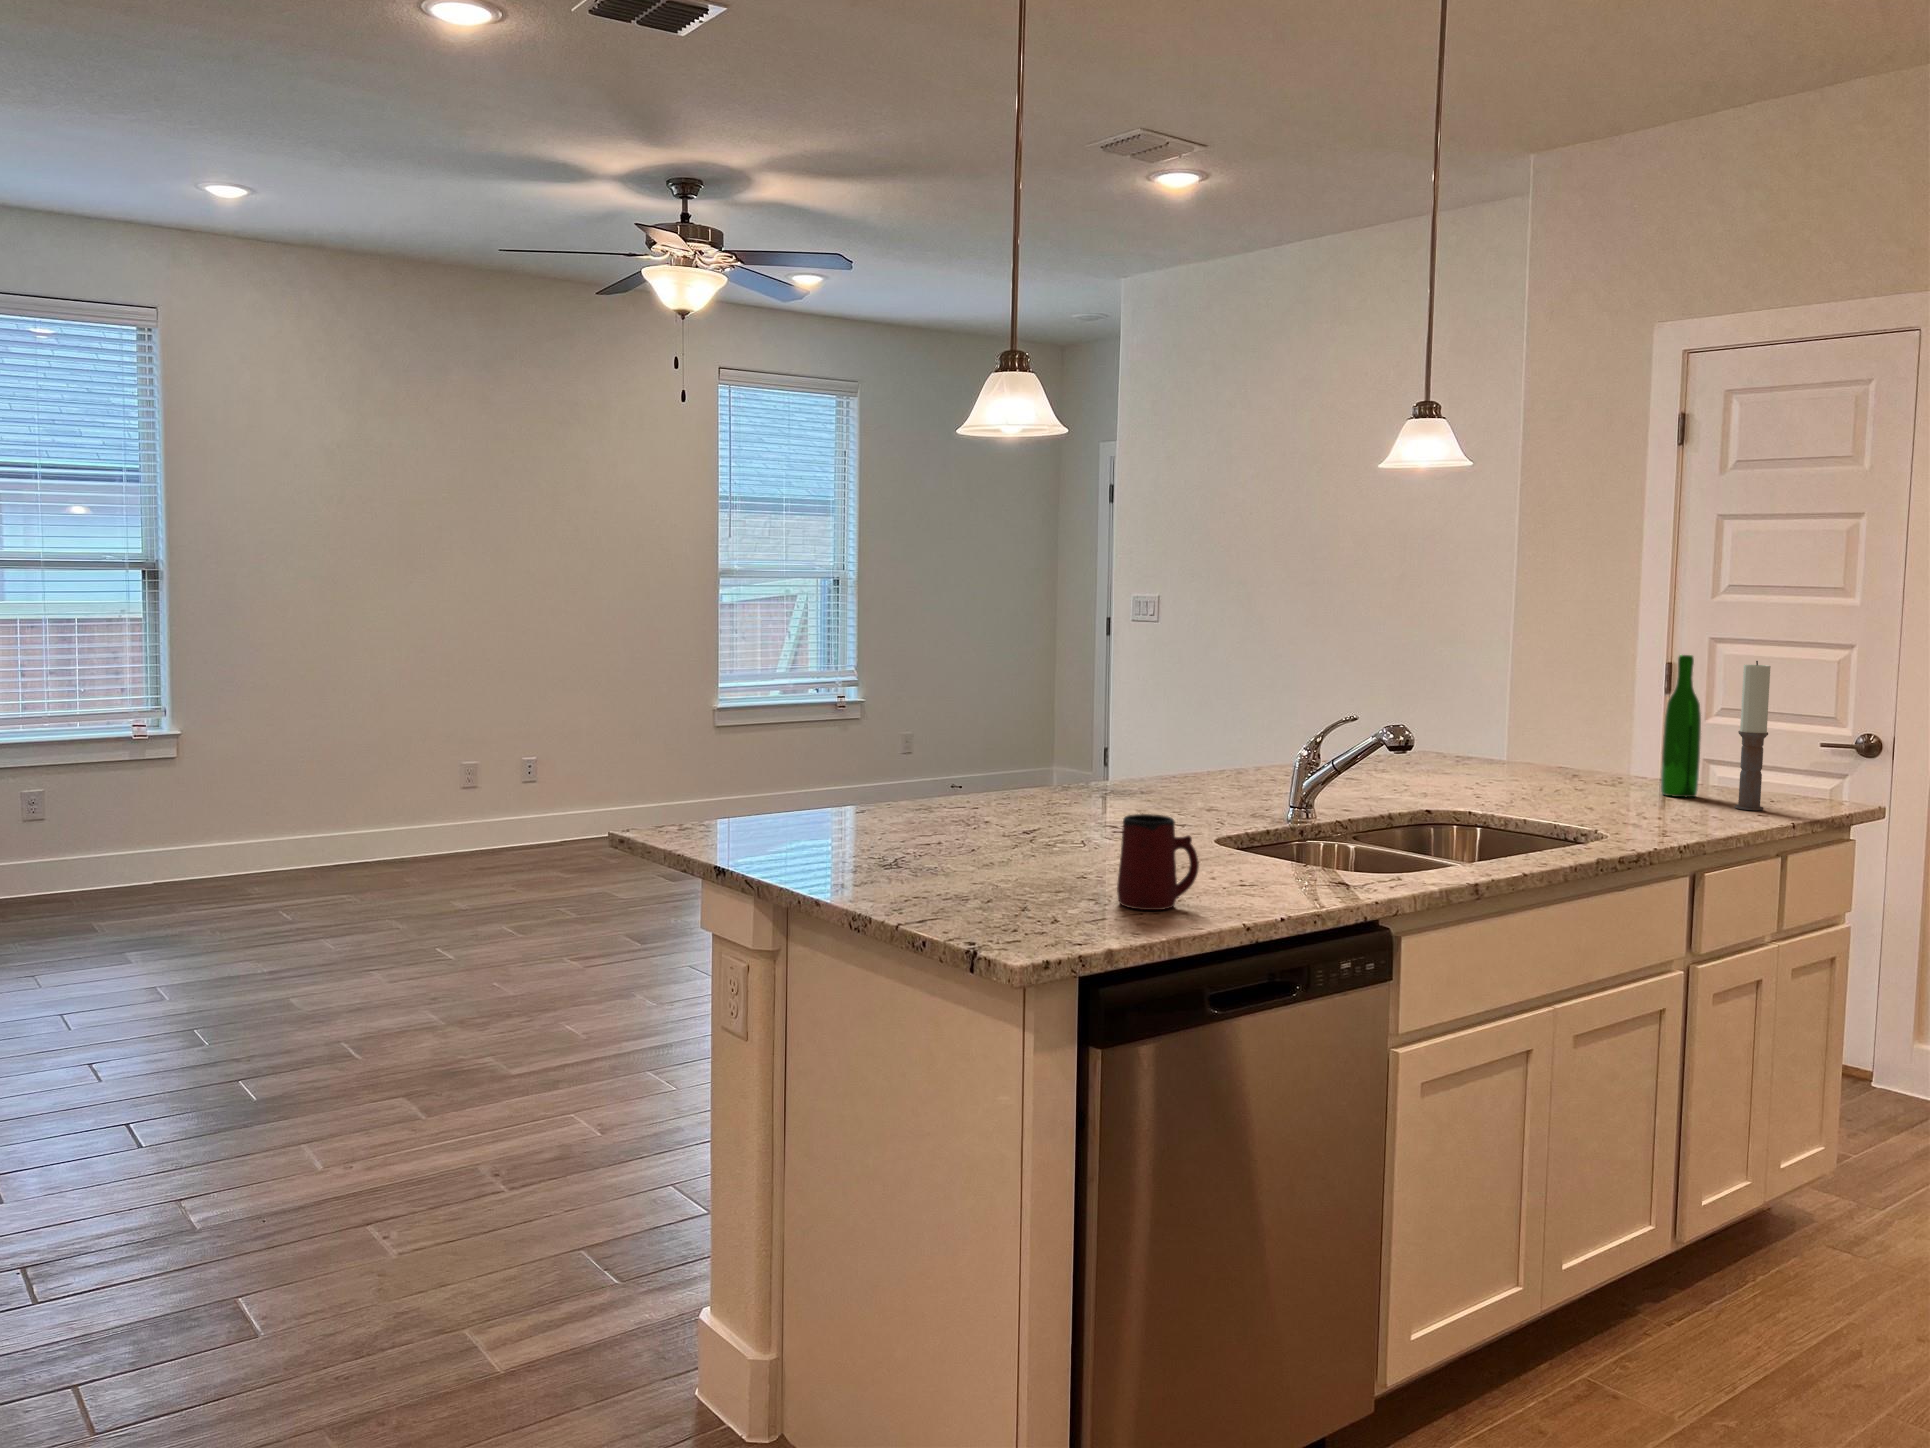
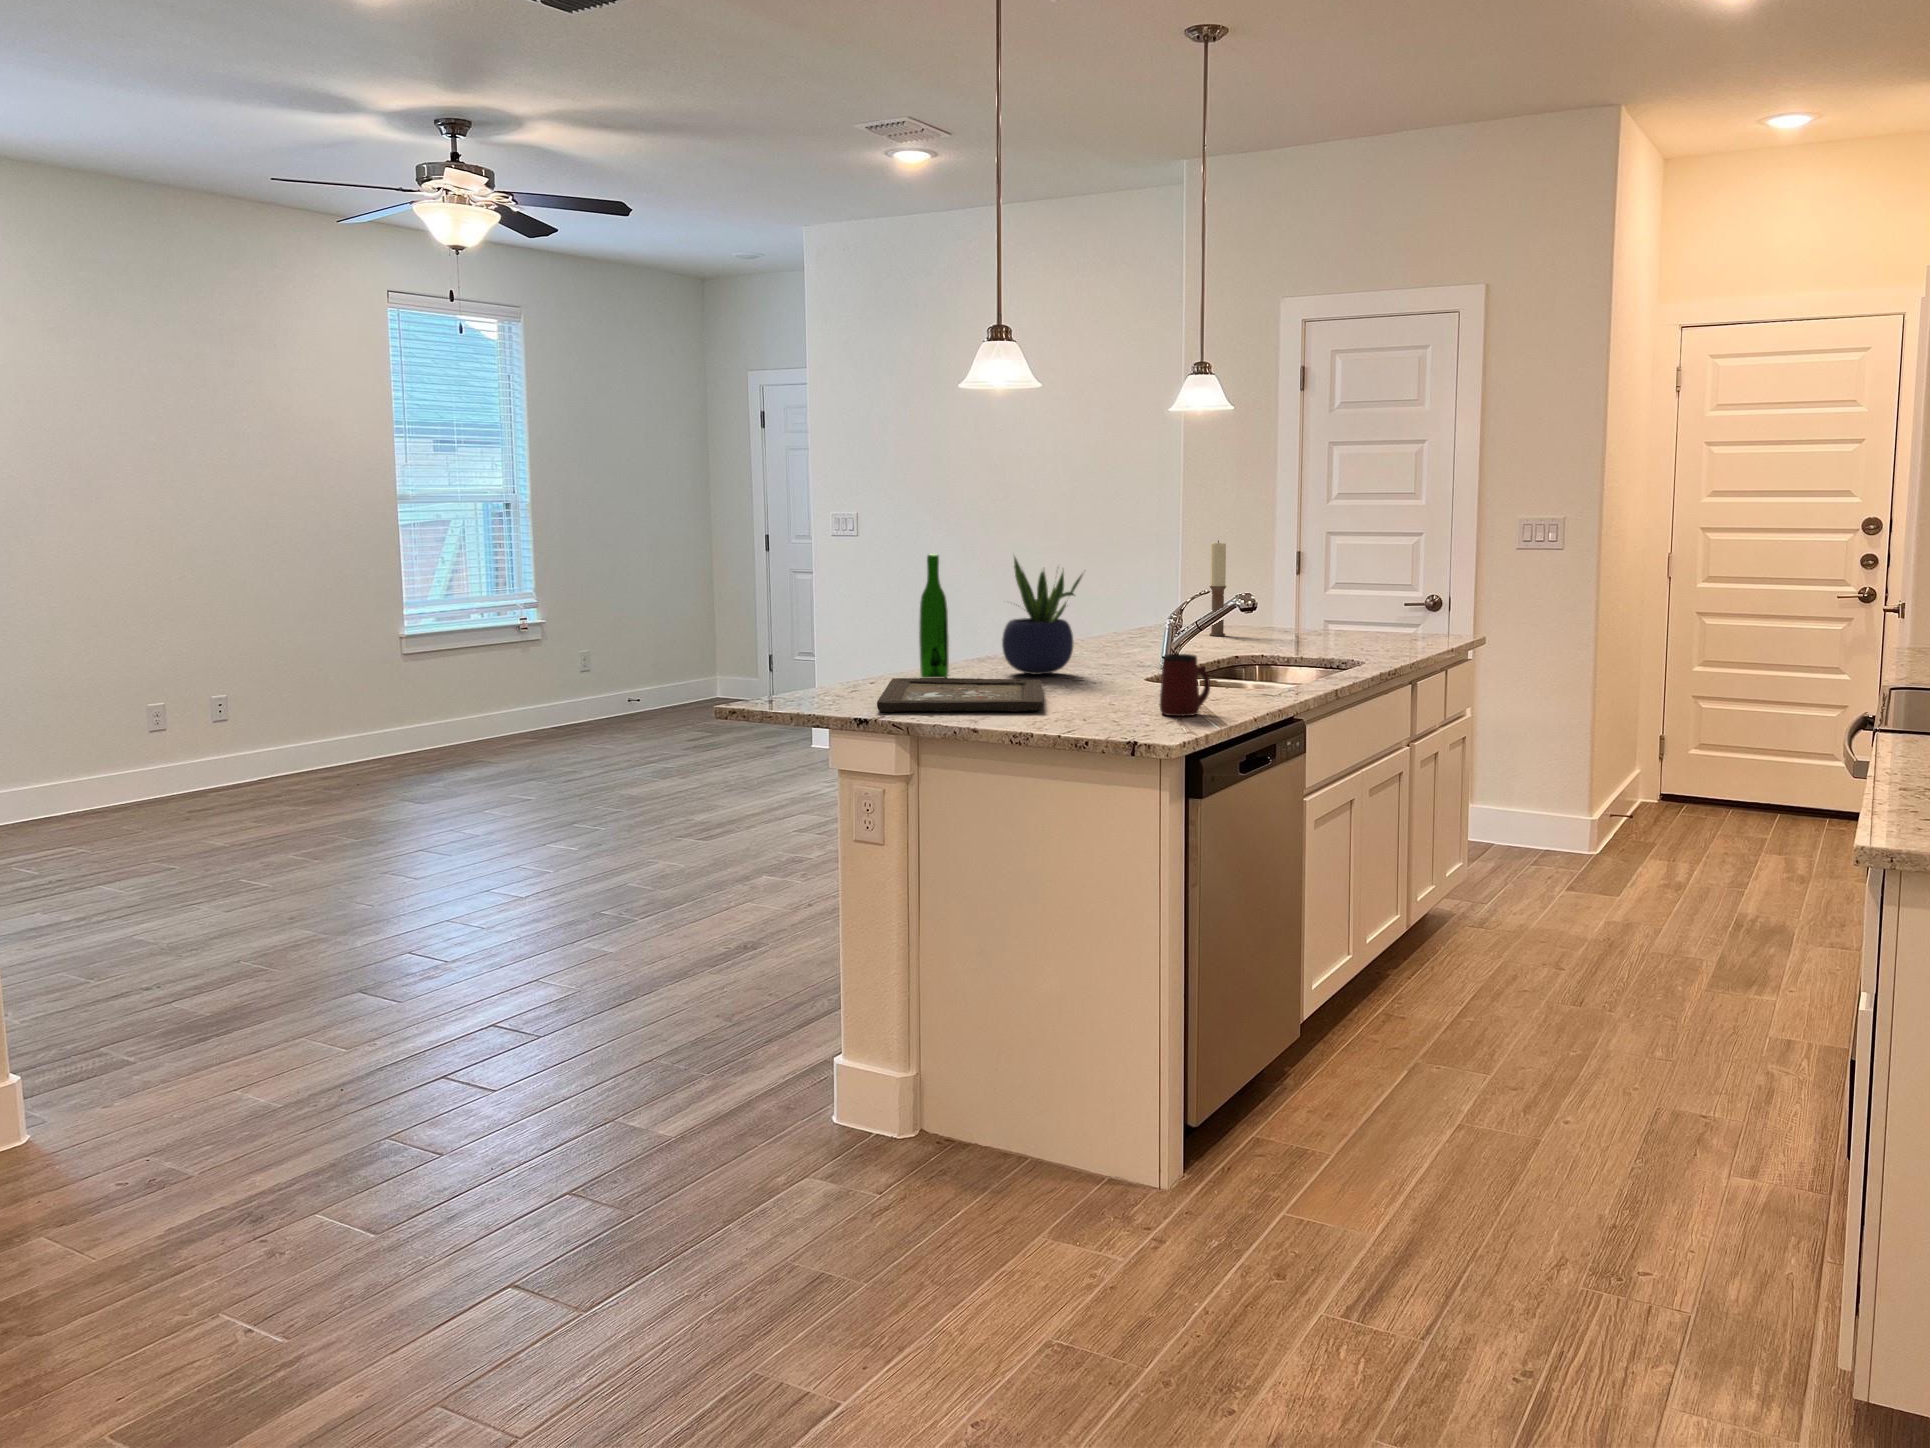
potted plant: none [1045,652,1164,817] -> present [1002,557,1083,675]
wine bottle: present [1661,655,1701,797] -> present [919,554,949,678]
candle: present [1735,661,1771,810] -> present [1209,541,1226,636]
tray: none [760,809,1050,877] -> present [877,678,1043,712]

